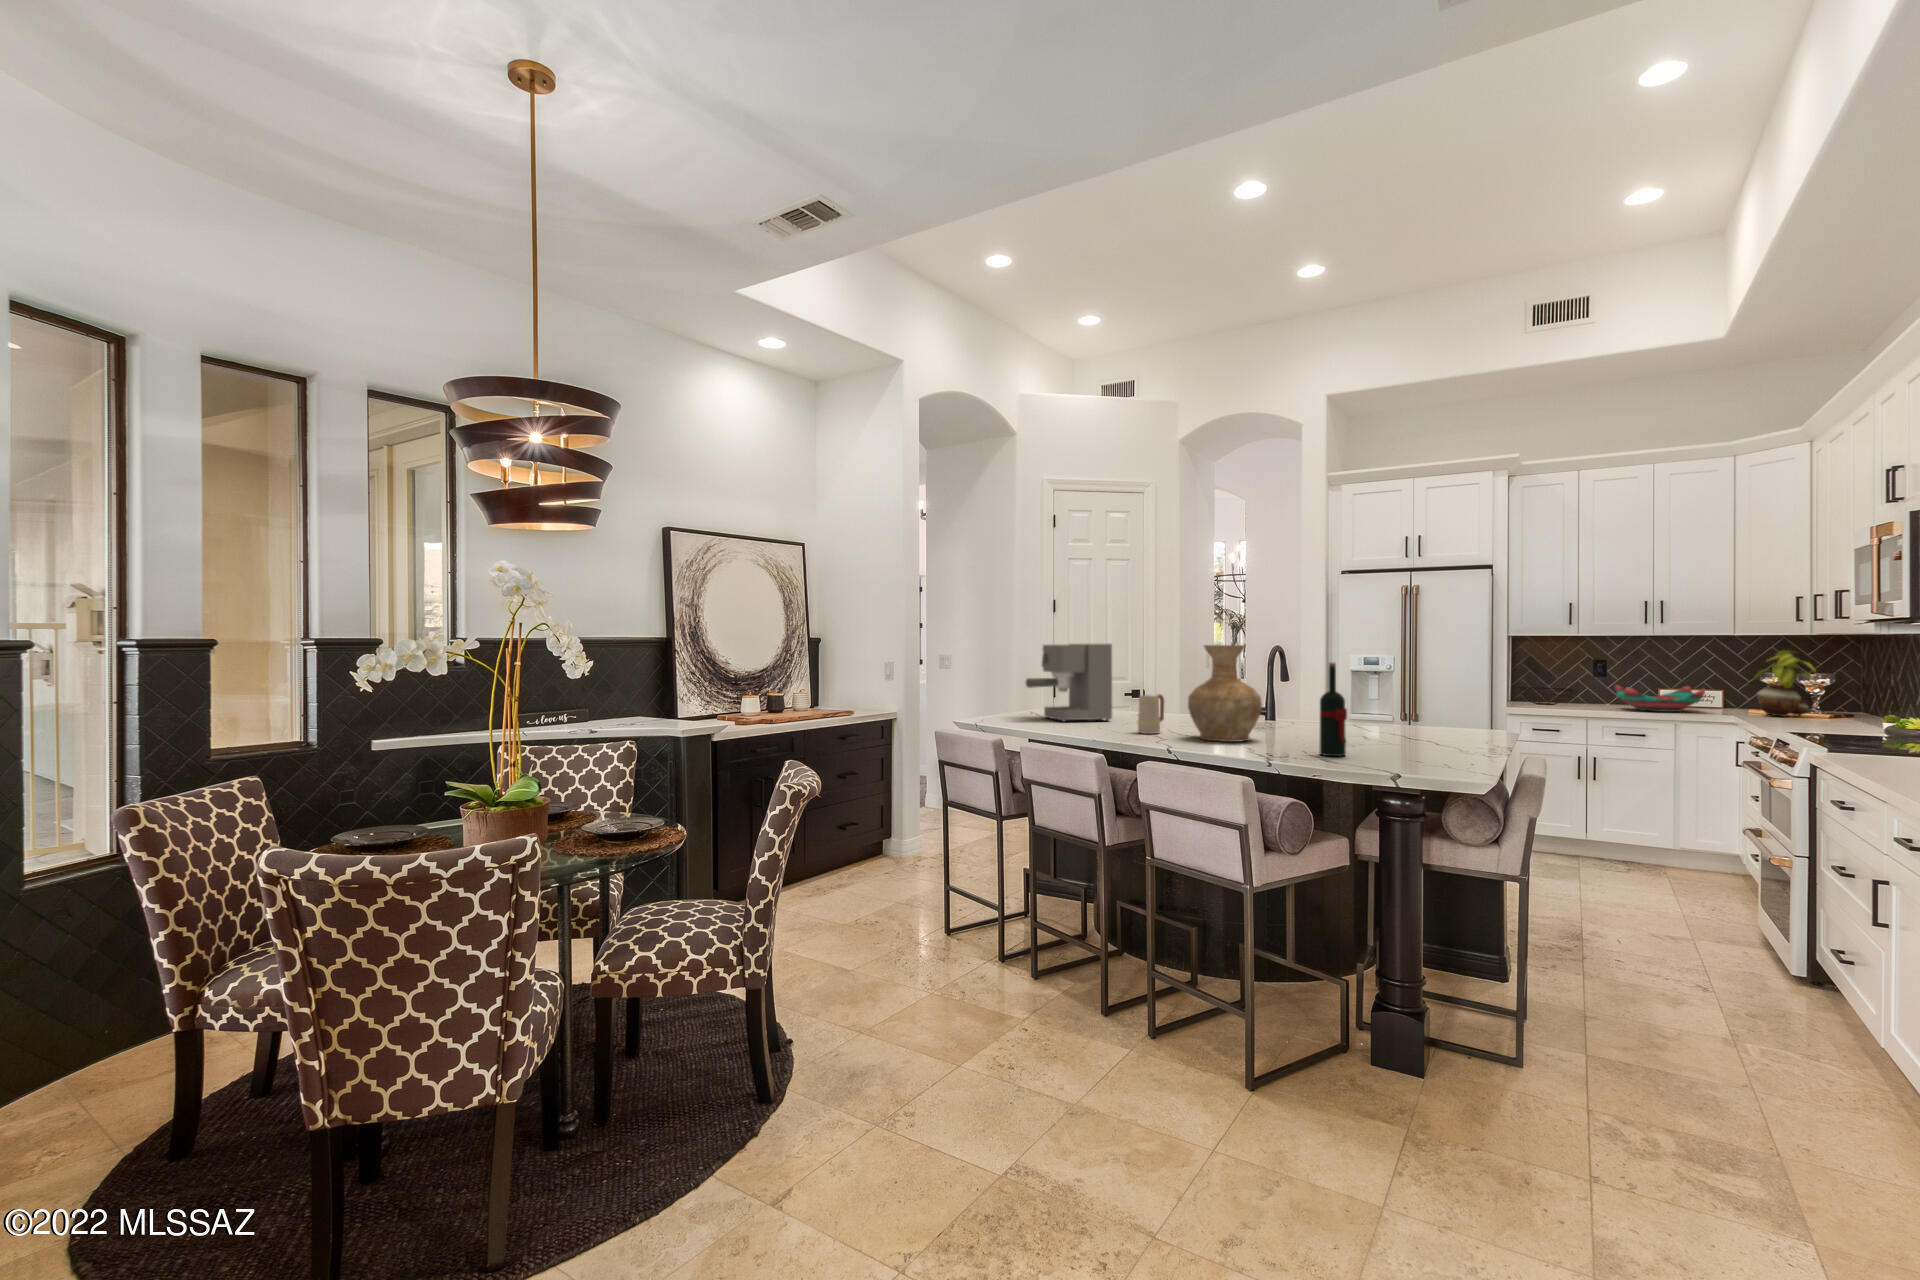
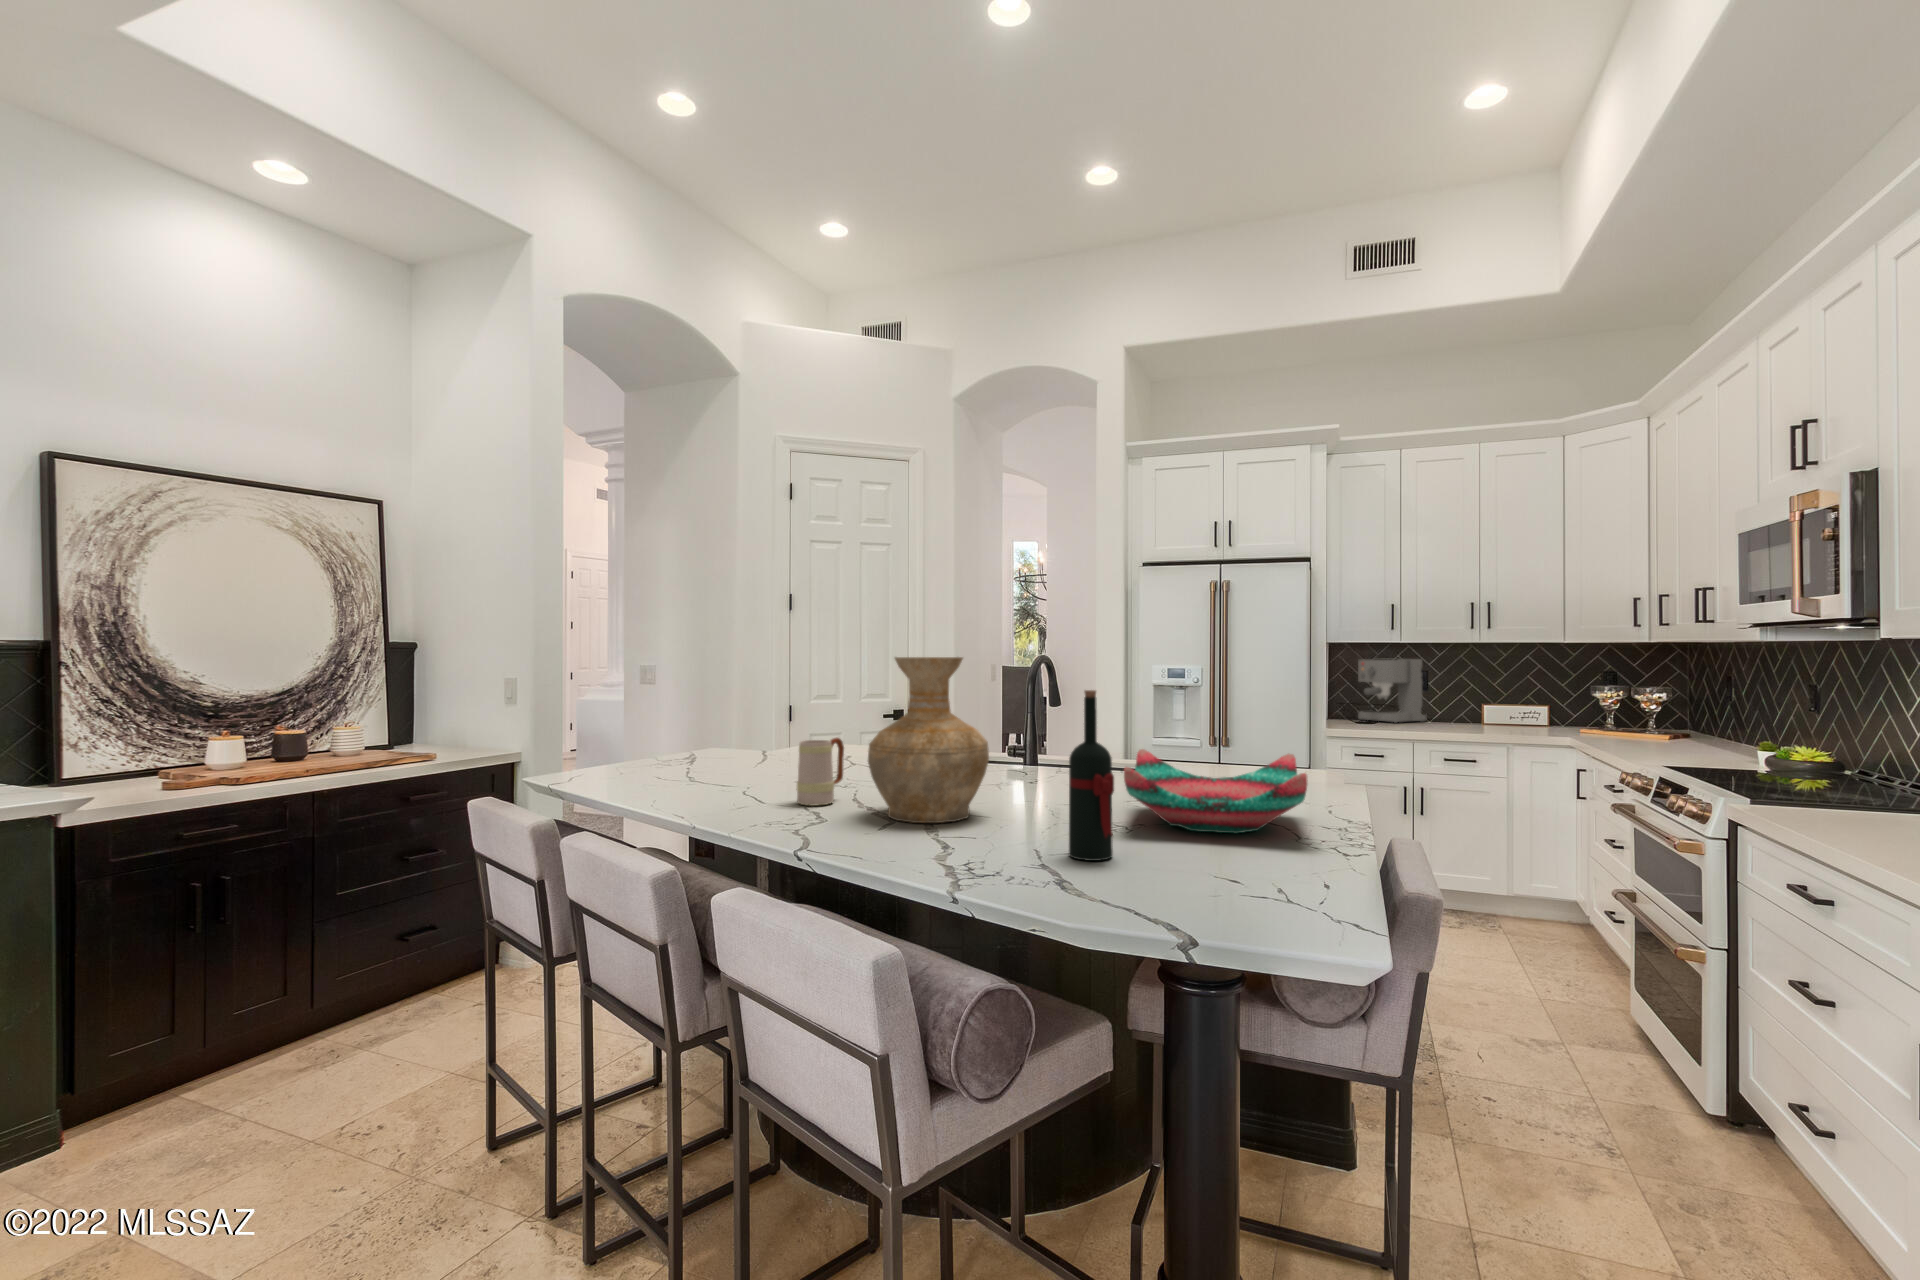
coffee maker: present [1026,644,1112,722] -> present [1358,659,1426,723]
potted plant: present [1754,650,1817,717] -> none [1595,660,1668,740]
decorative bowl: present [1615,685,1705,712] -> present [1124,749,1308,833]

